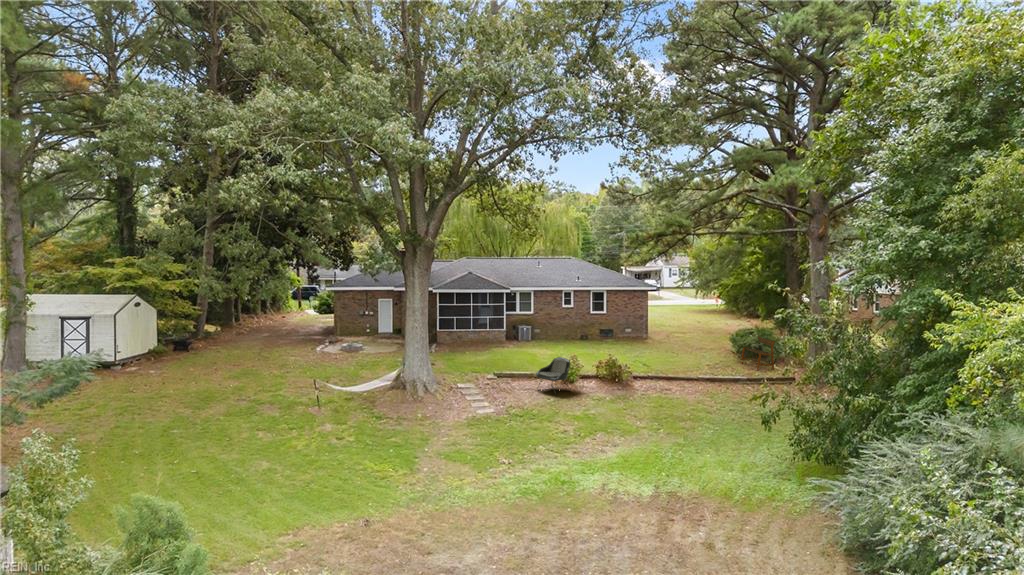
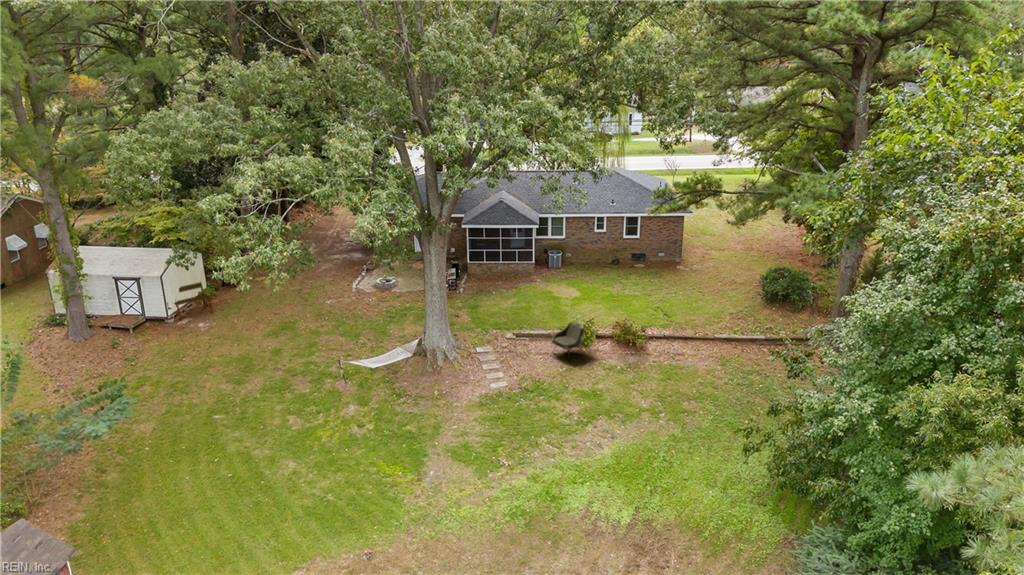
bench: present [741,336,775,370] -> present [174,282,213,321]

